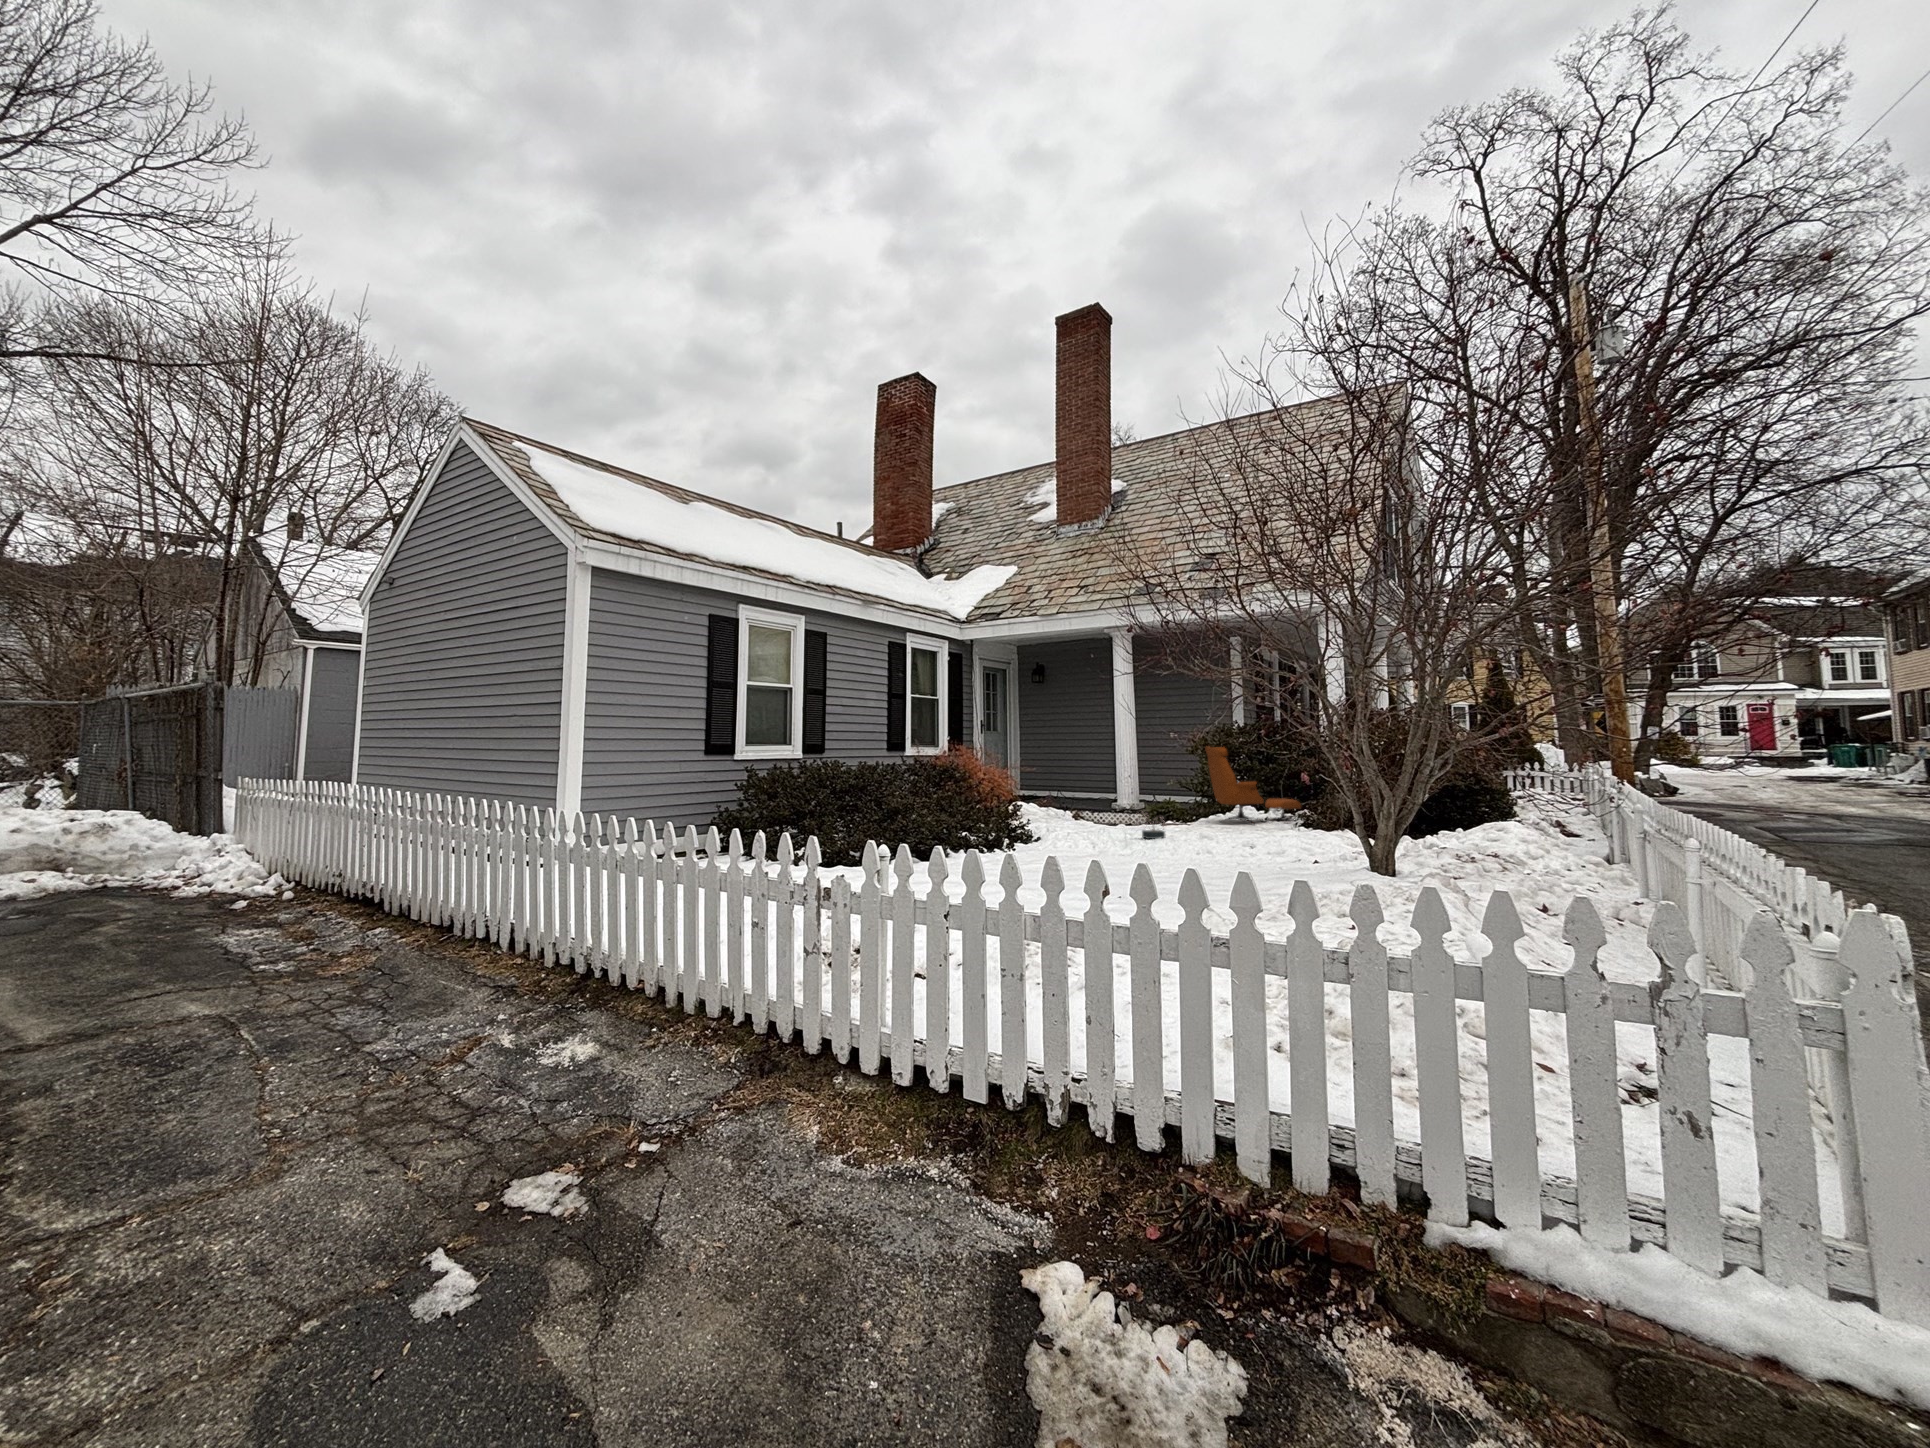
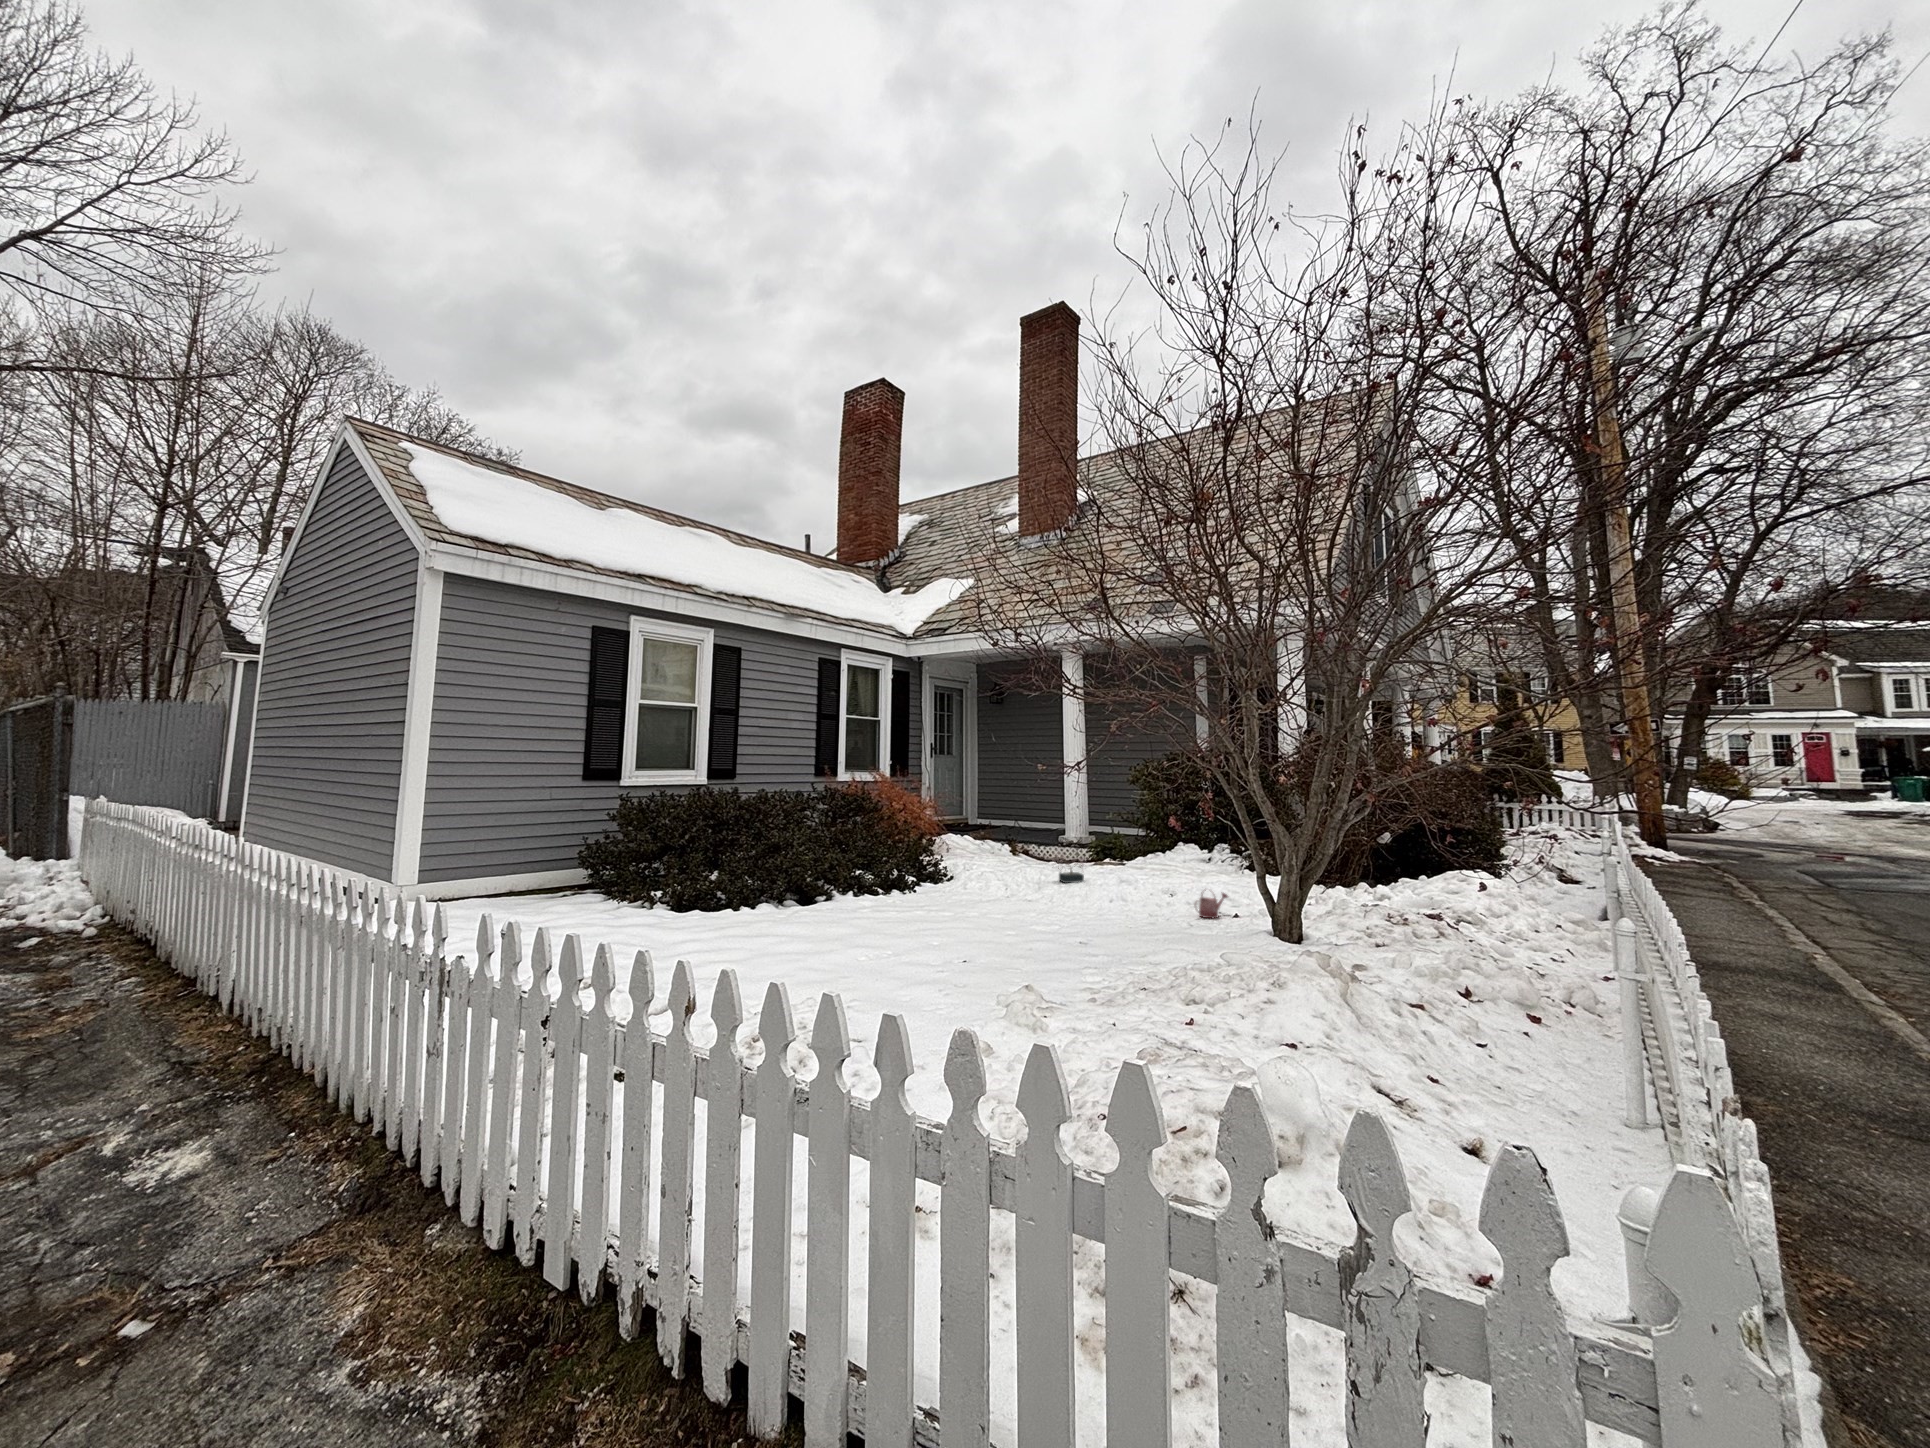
lounge chair: present [1206,746,1301,822] -> none [1143,779,1248,868]
watering can: none [1291,836,1319,862] -> present [1195,893,1228,918]

